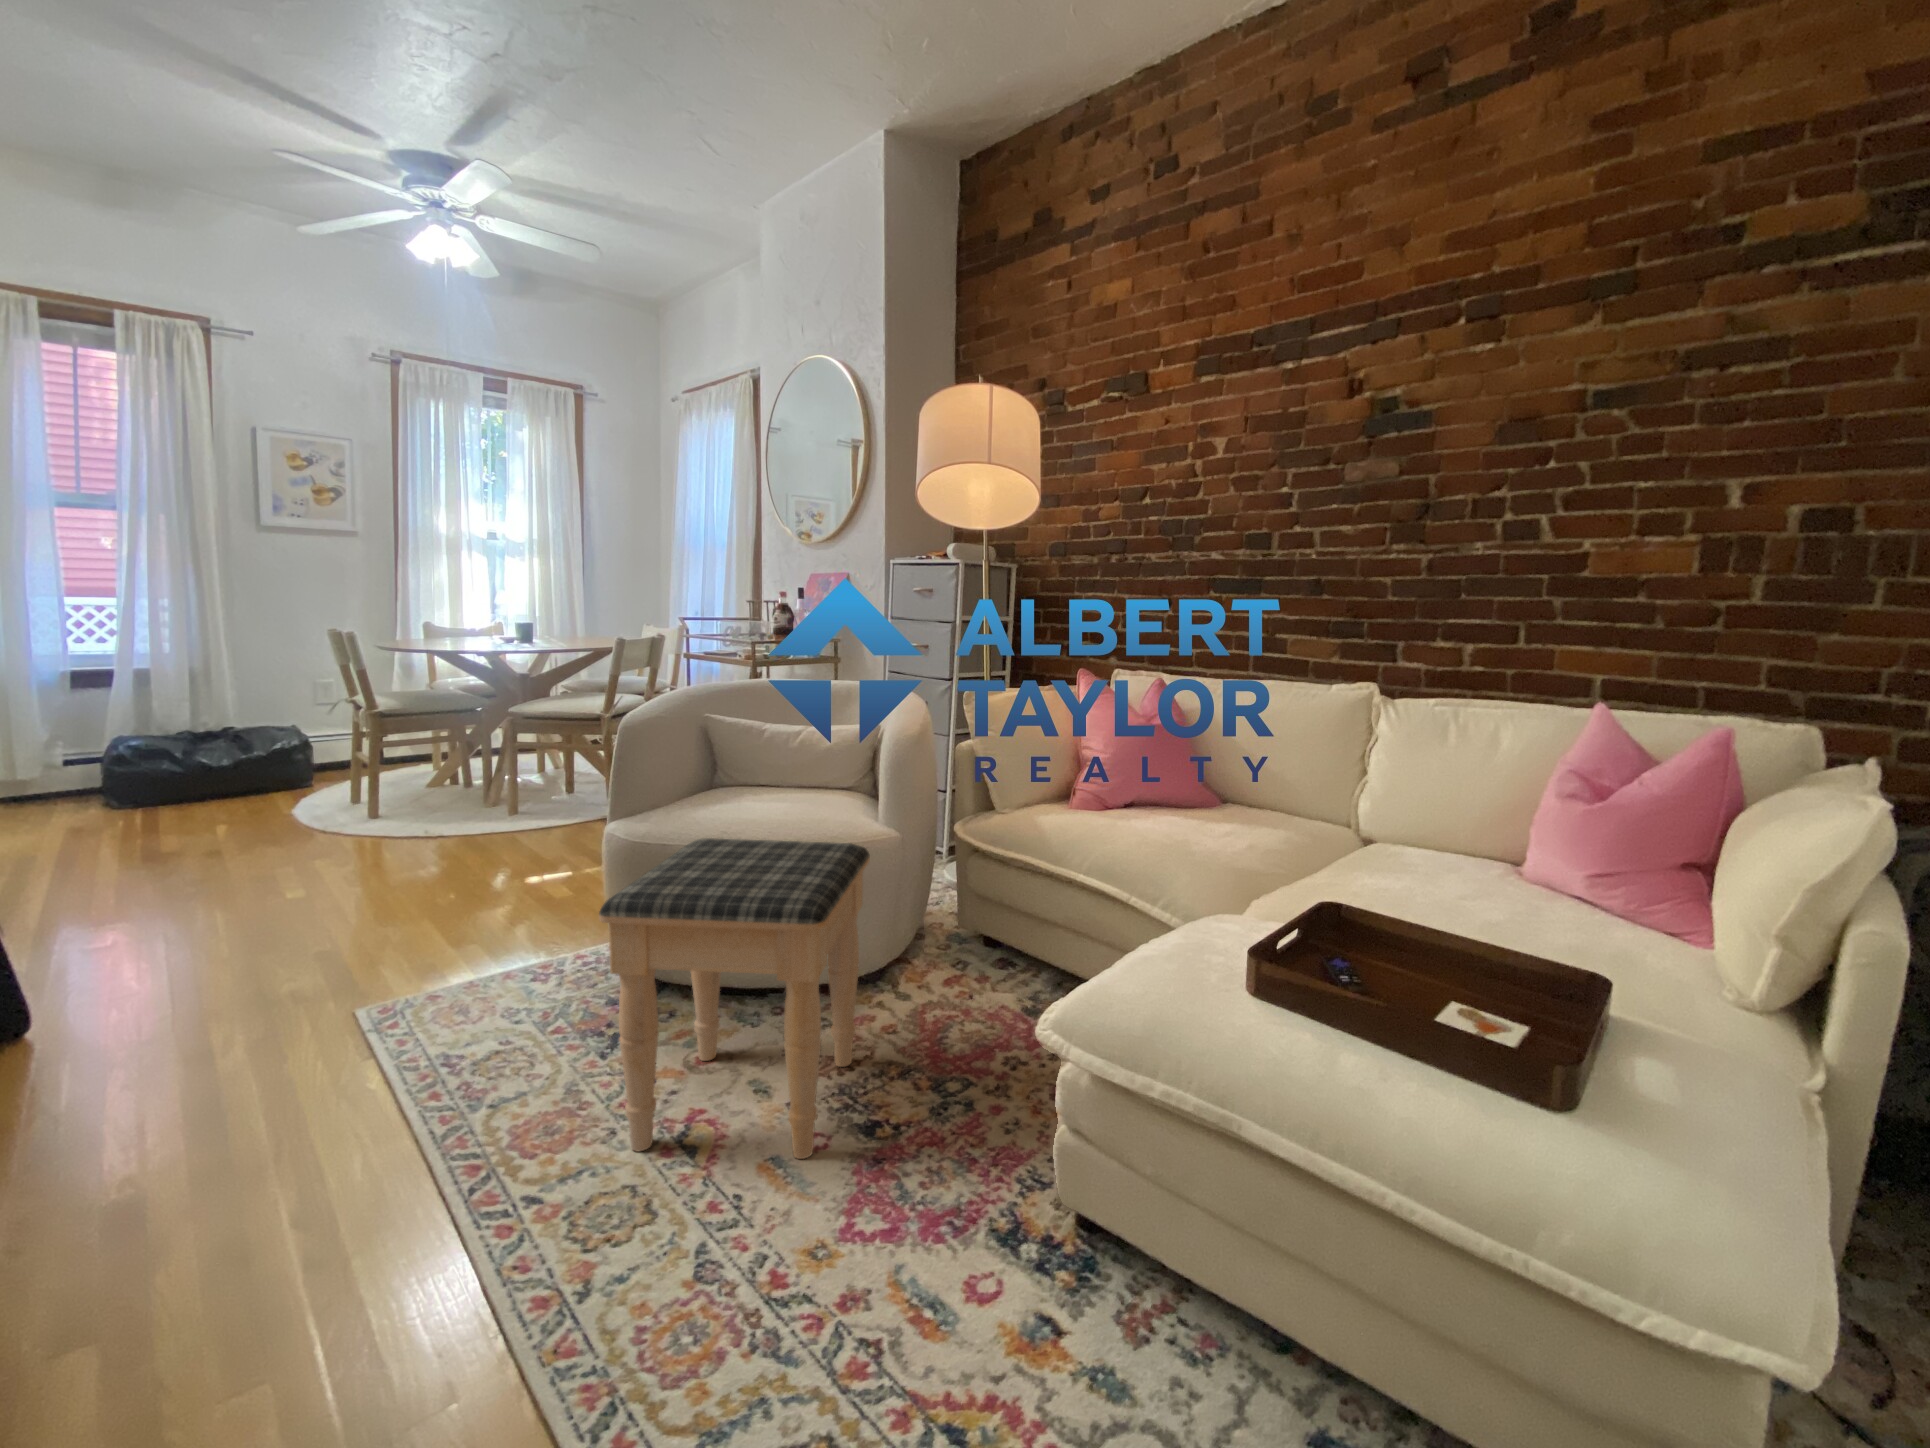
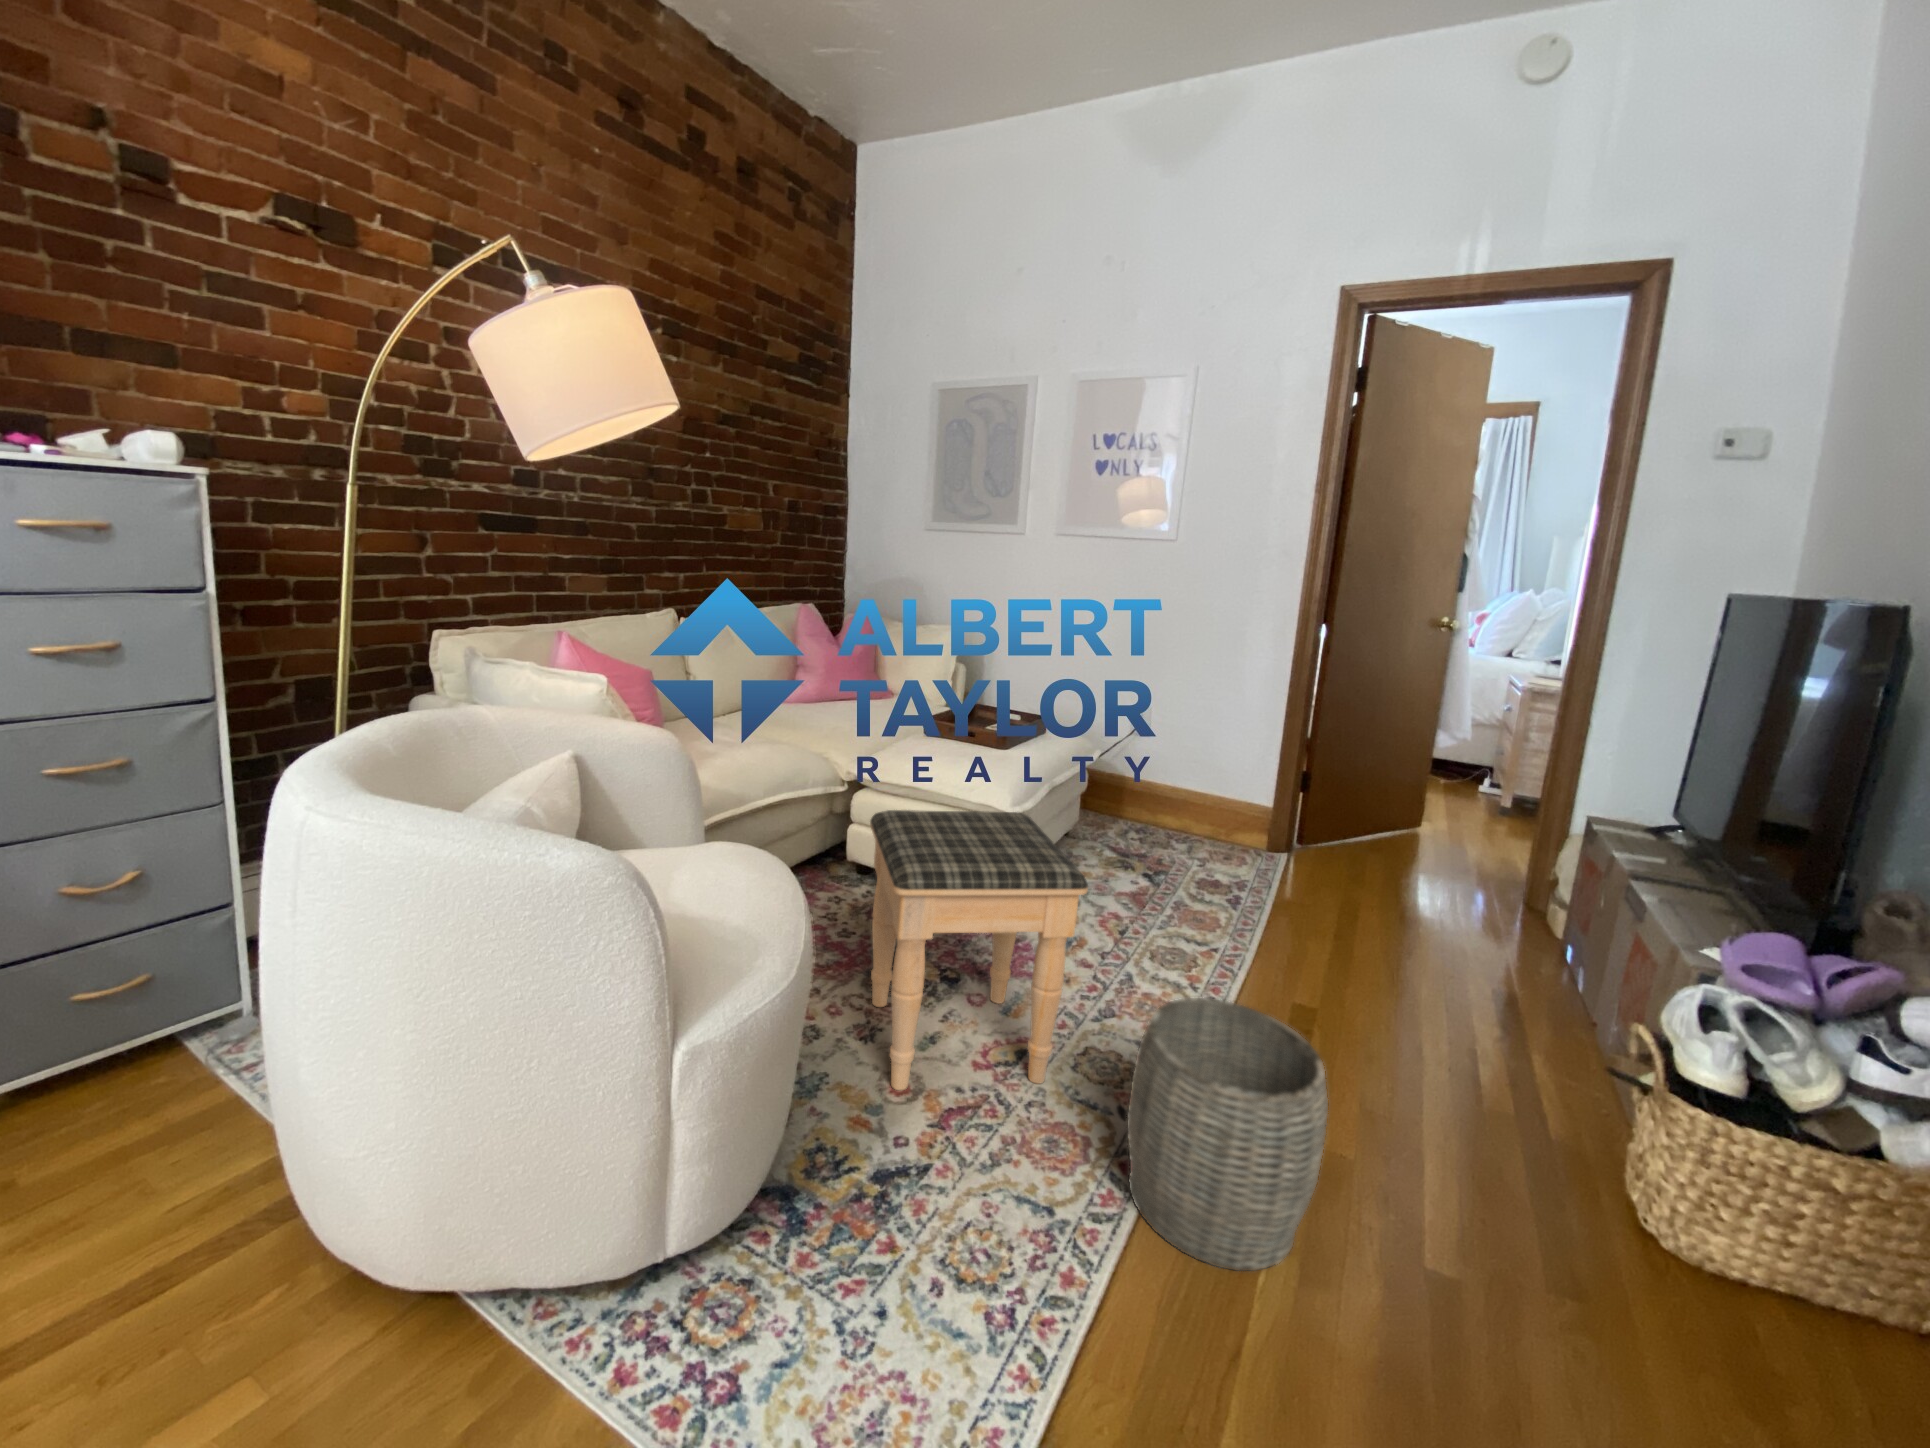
woven basket: none [228,993,479,1287] -> present [1127,998,1328,1271]

